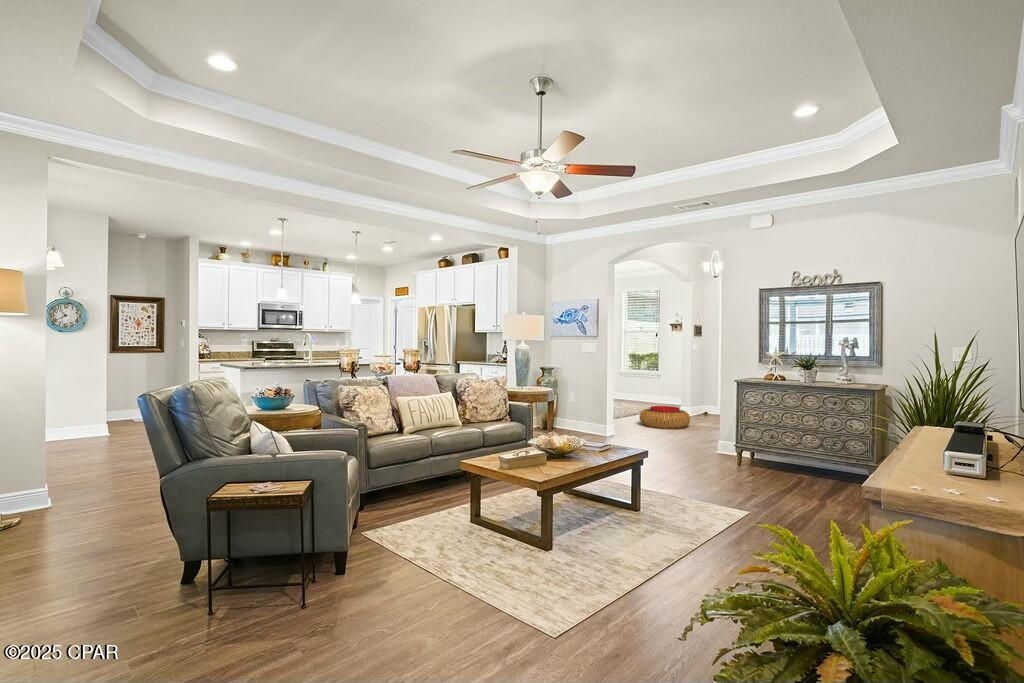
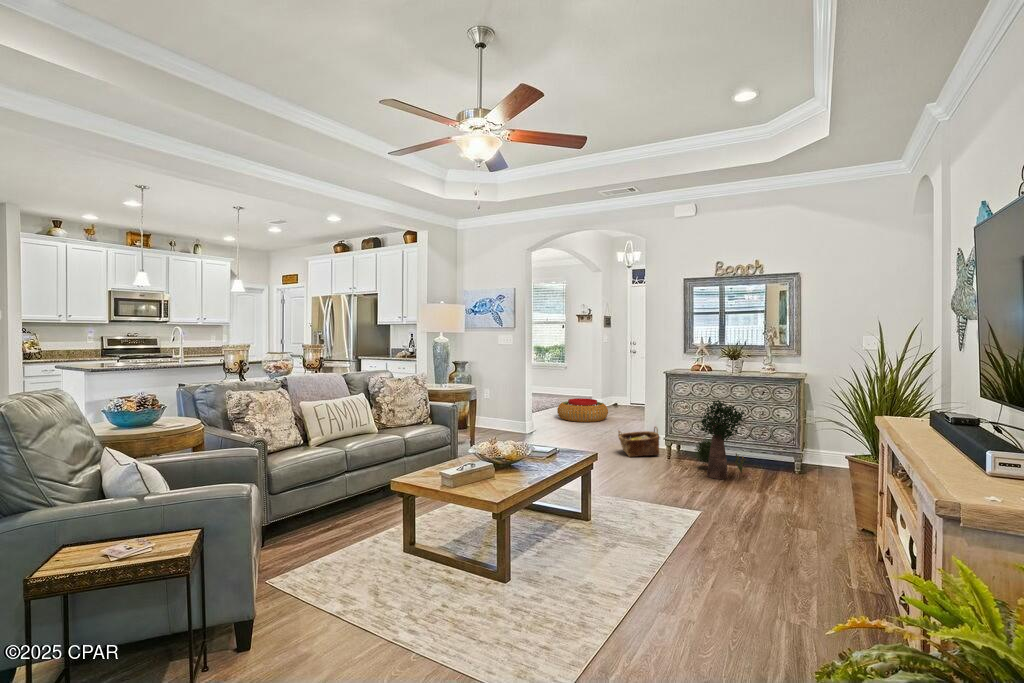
potted plant: none [761,408,815,486] -> present [695,400,746,479]
woven basket: none [689,433,730,462] -> present [618,427,660,457]

